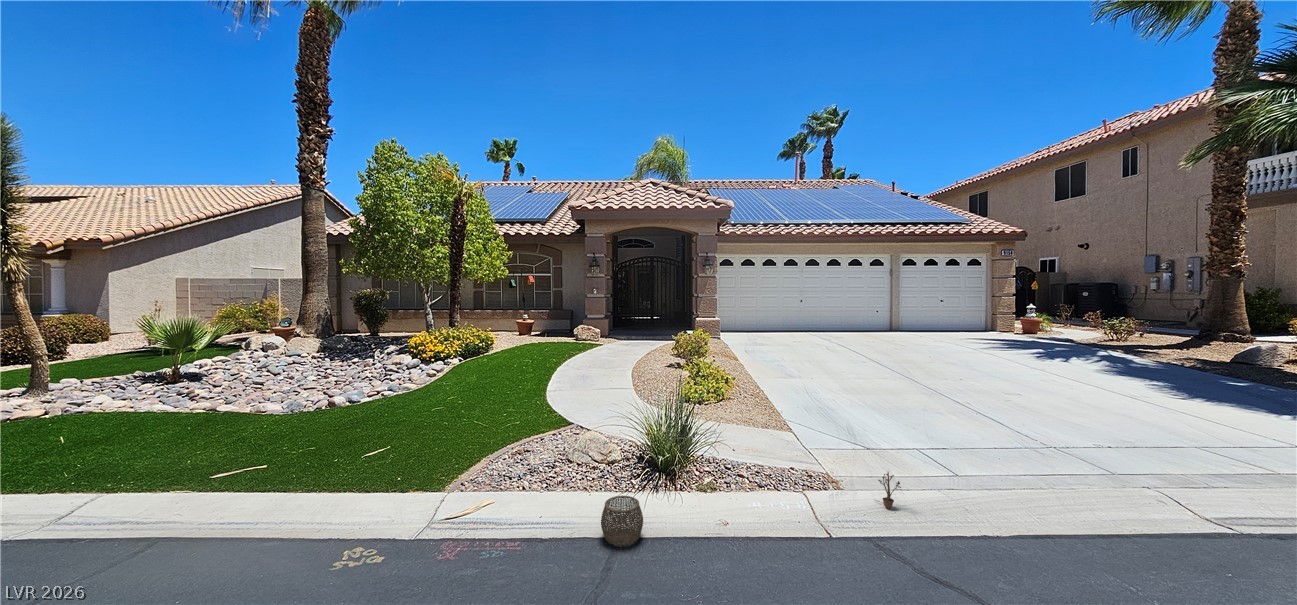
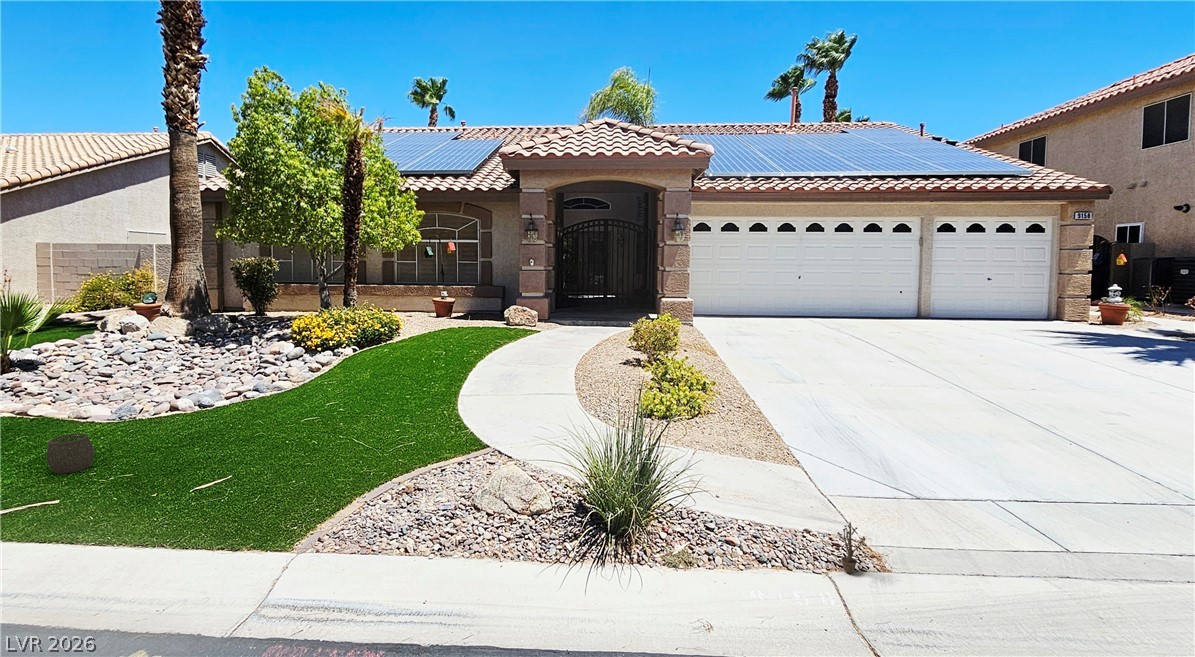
woven basket: present [601,496,643,546] -> present [46,433,94,474]

